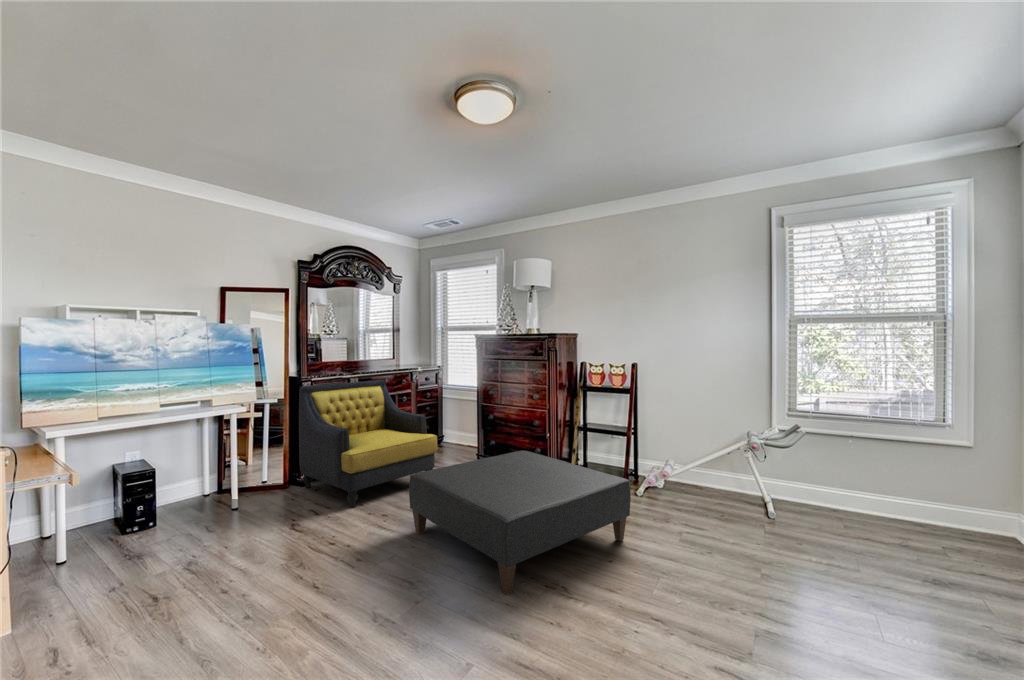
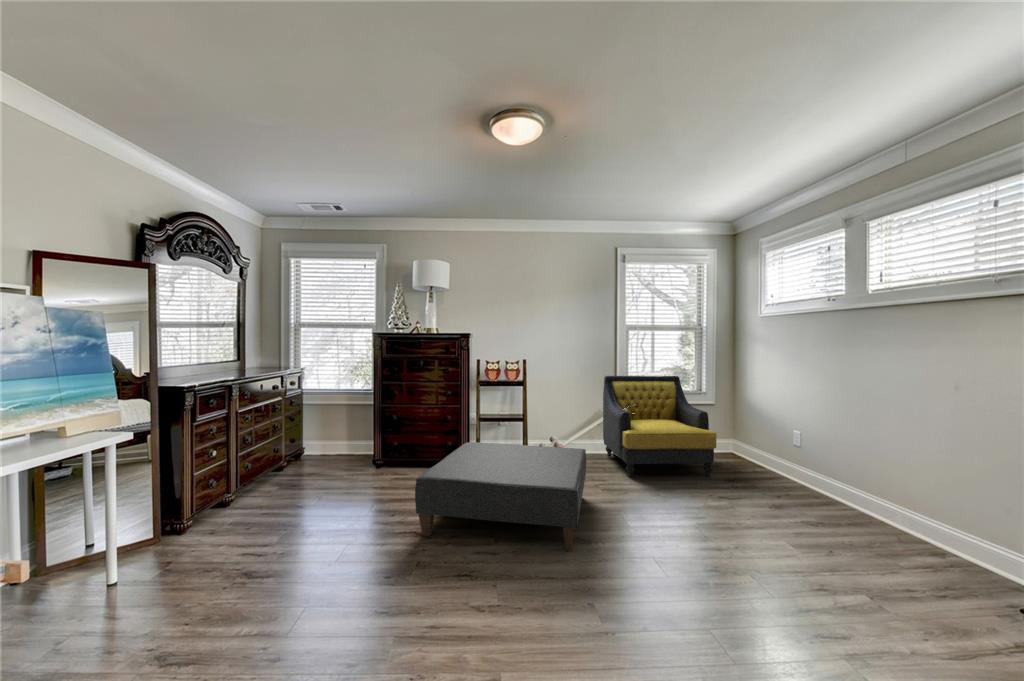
armchair: present [299,380,437,508] -> present [603,376,716,478]

